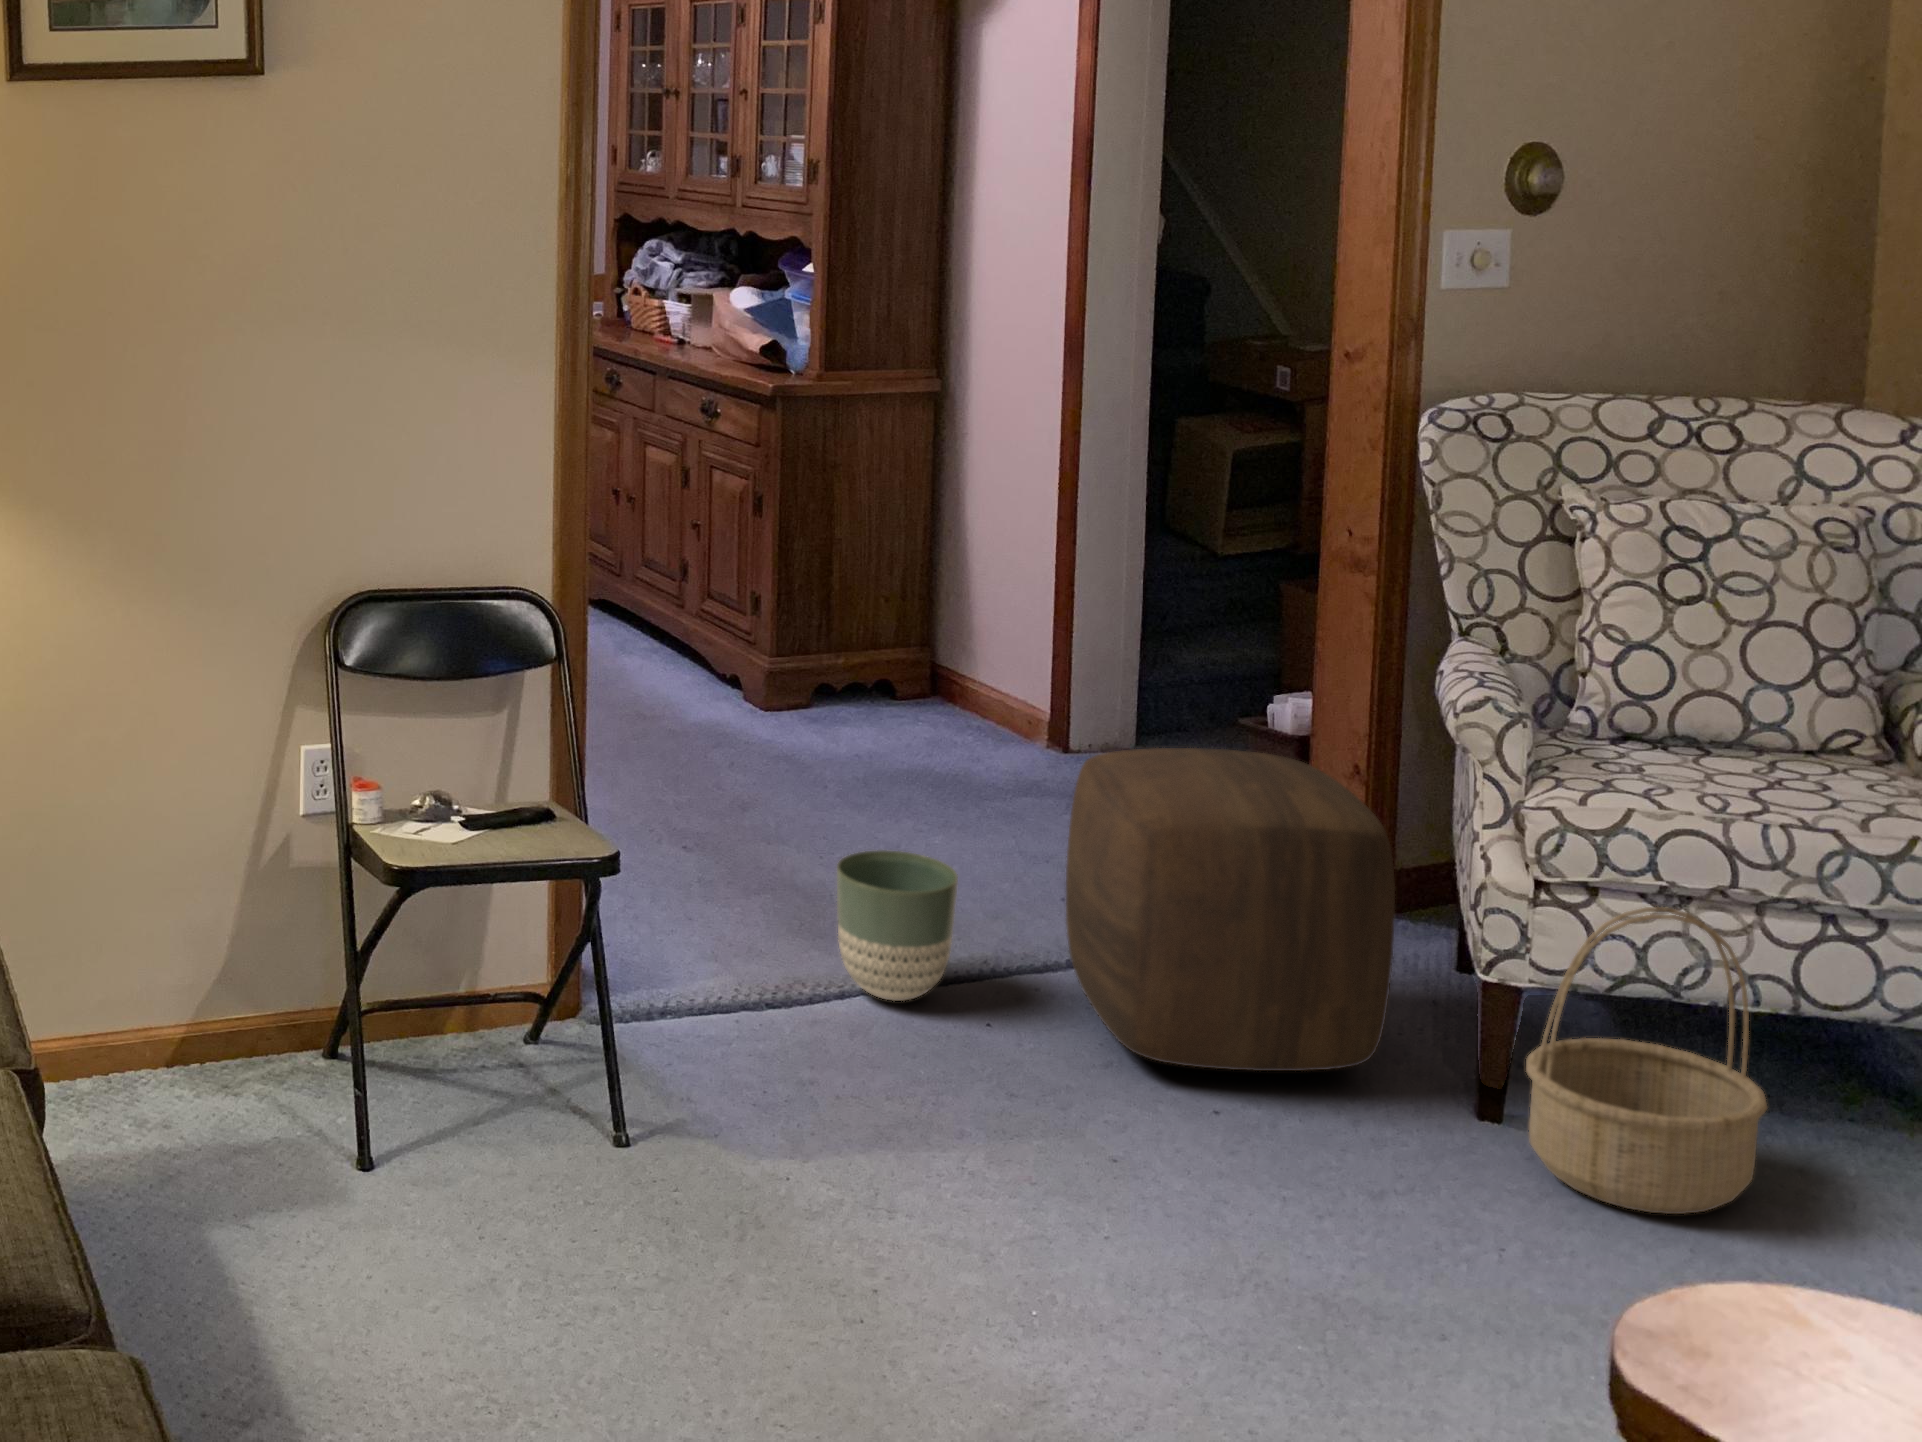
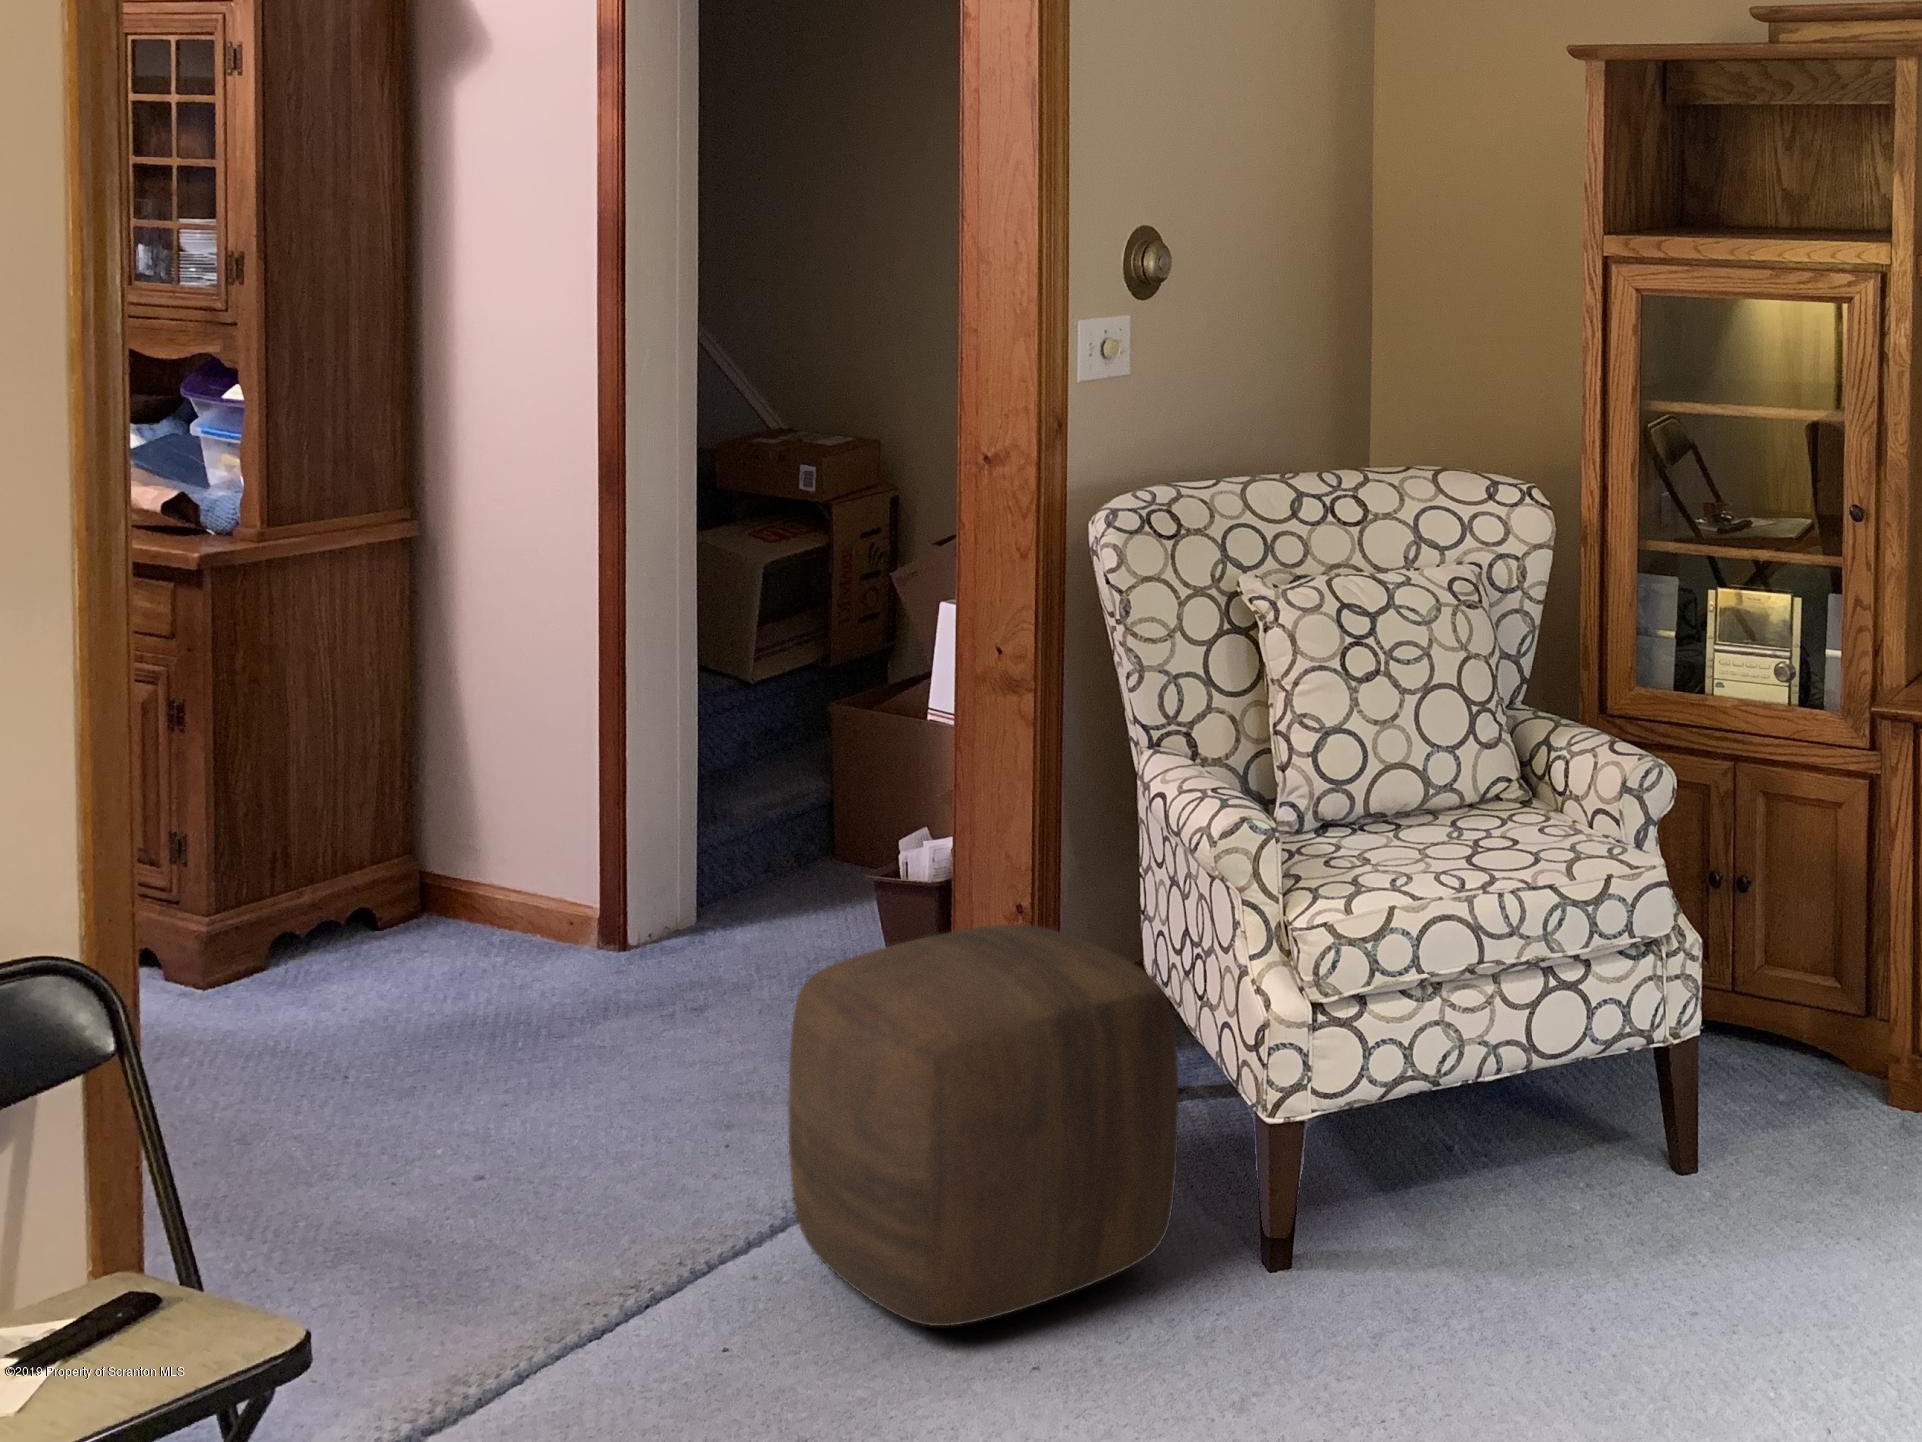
planter: present [837,850,958,1001] -> none [505,1155,671,1361]
basket: present [1526,907,1767,1214] -> none [1328,1000,1537,1321]

